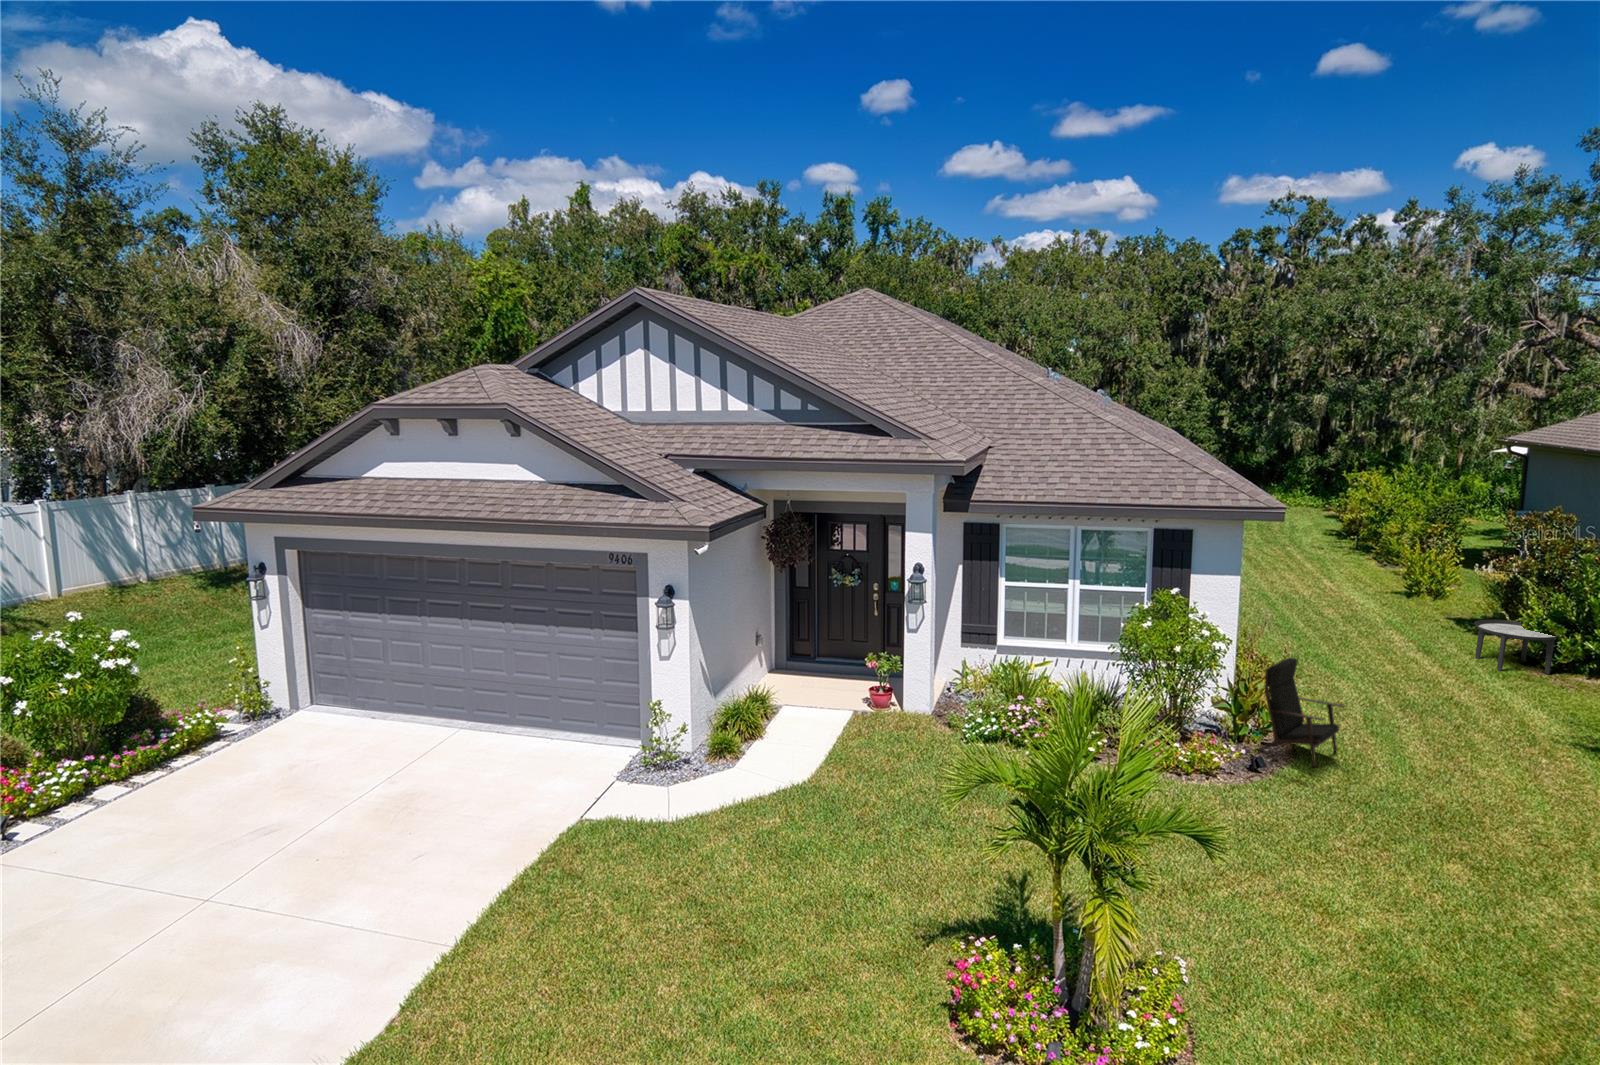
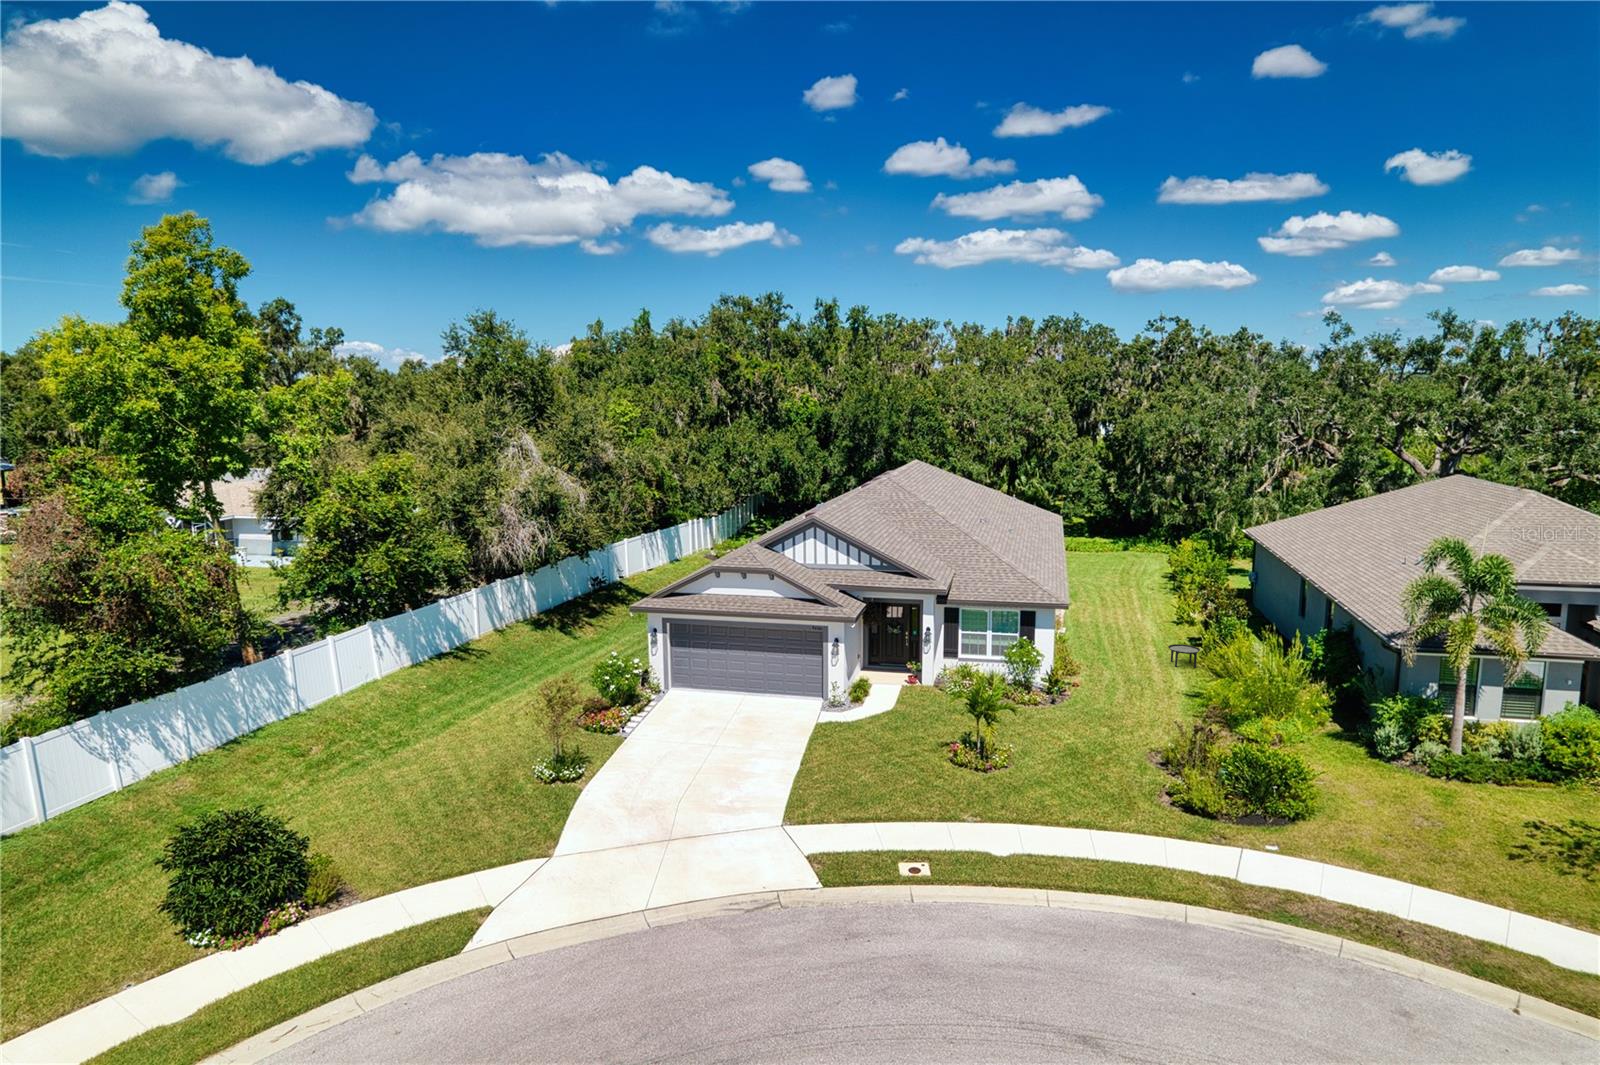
lounge chair: present [1258,658,1345,767] -> none [1056,662,1088,703]

